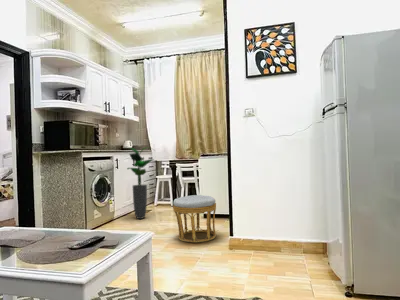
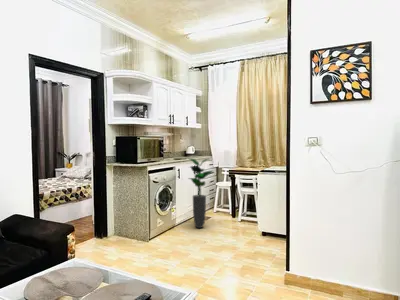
ottoman: present [173,195,216,242] -> none [229,217,273,268]

